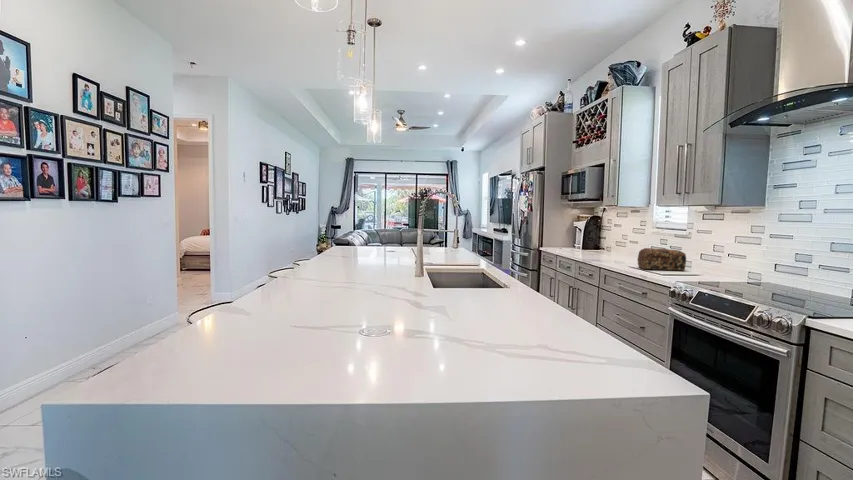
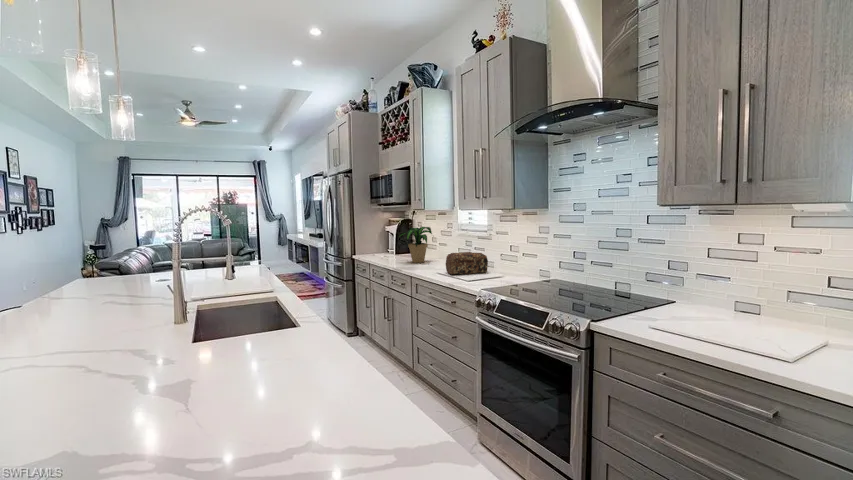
potted plant: none [587,223,626,258] -> present [400,227,432,263]

